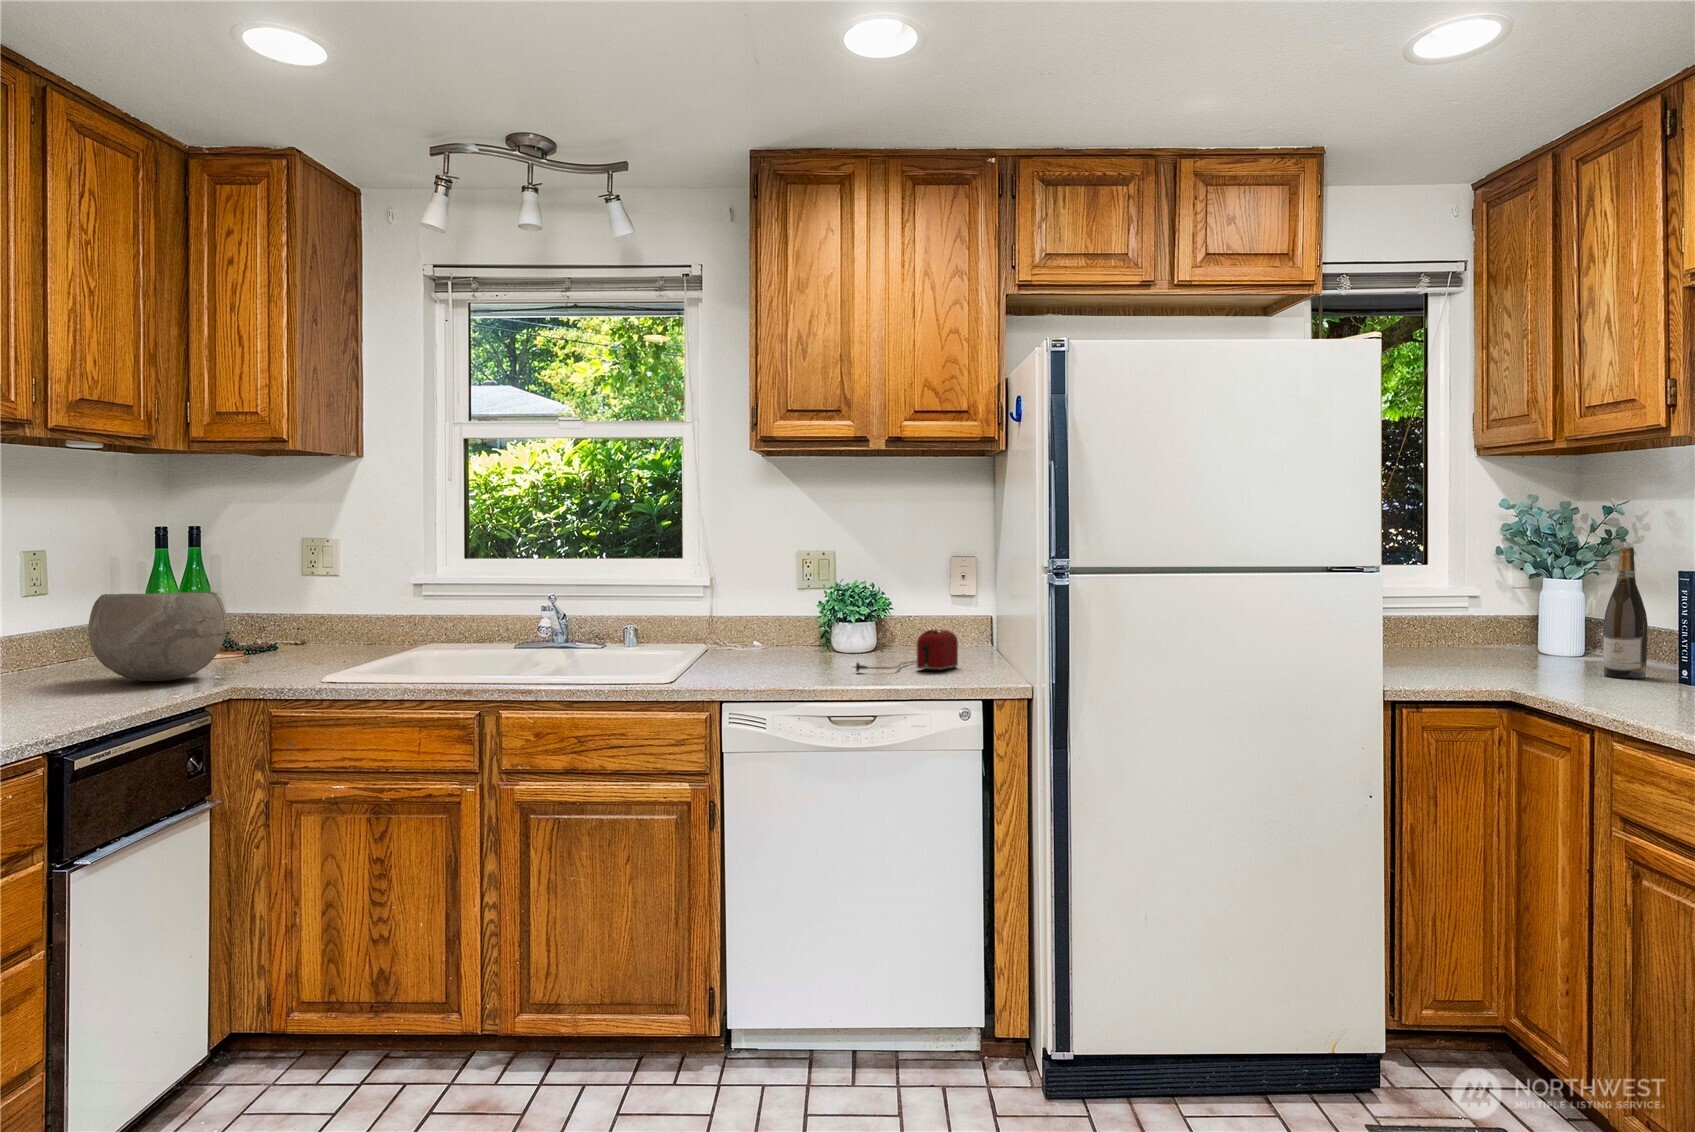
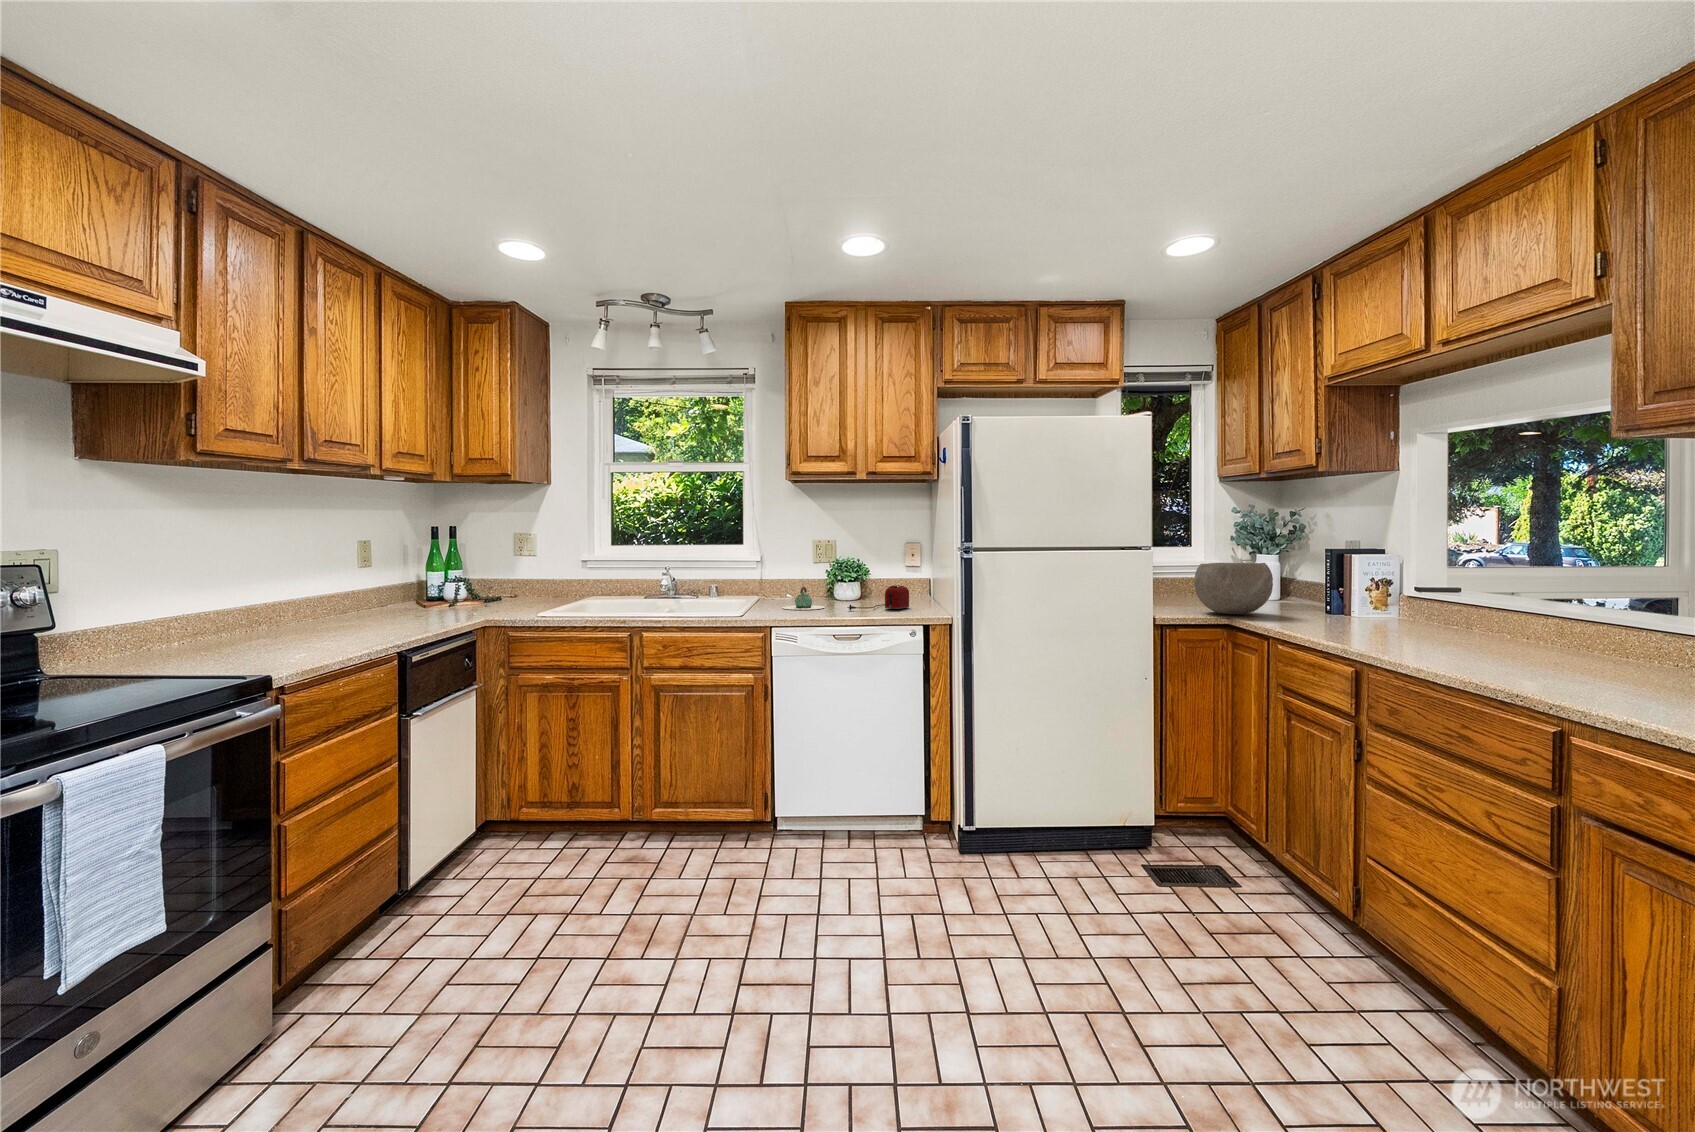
wine bottle: present [1603,547,1648,678] -> none [1285,536,1310,612]
bowl: present [88,592,227,681] -> present [1194,563,1273,614]
teapot: none [742,631,815,670] -> present [783,587,825,610]

